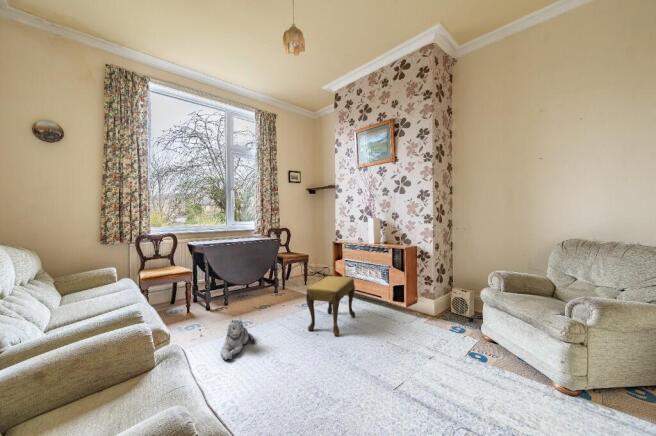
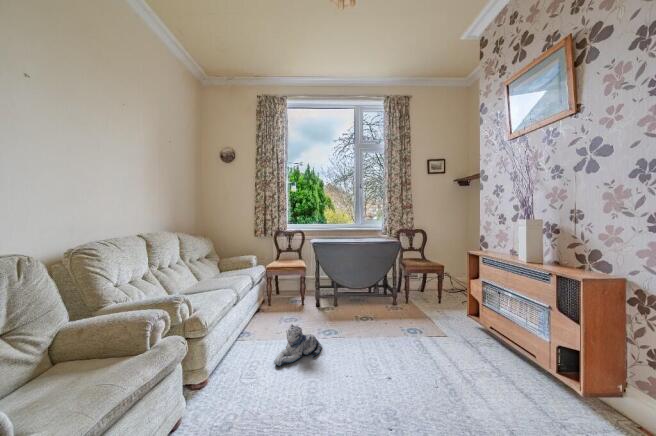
footstool: present [306,276,355,336] -> none [379,300,468,392]

